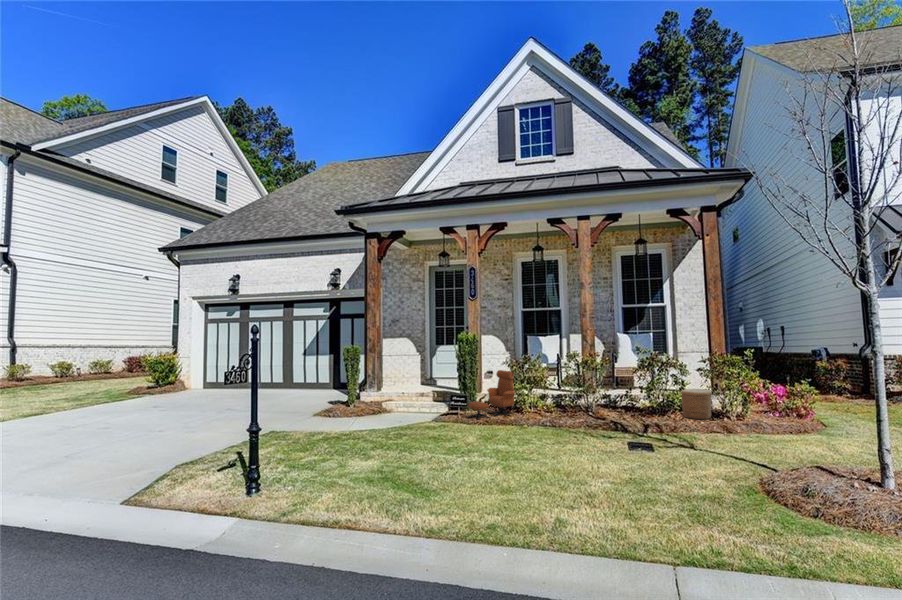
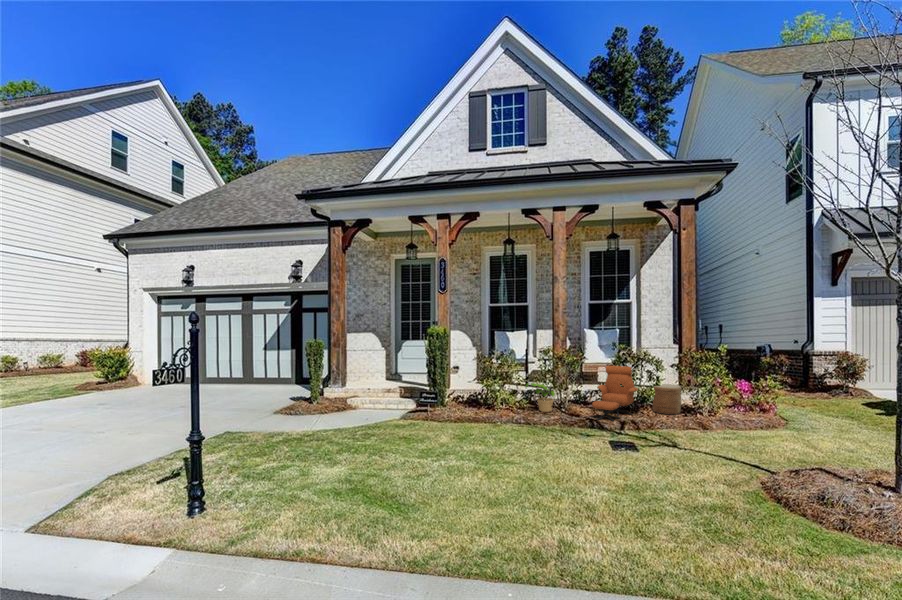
lounge chair: present [467,370,516,419] -> present [592,366,638,421]
potted plant: none [553,387,583,416] -> present [526,383,555,412]

